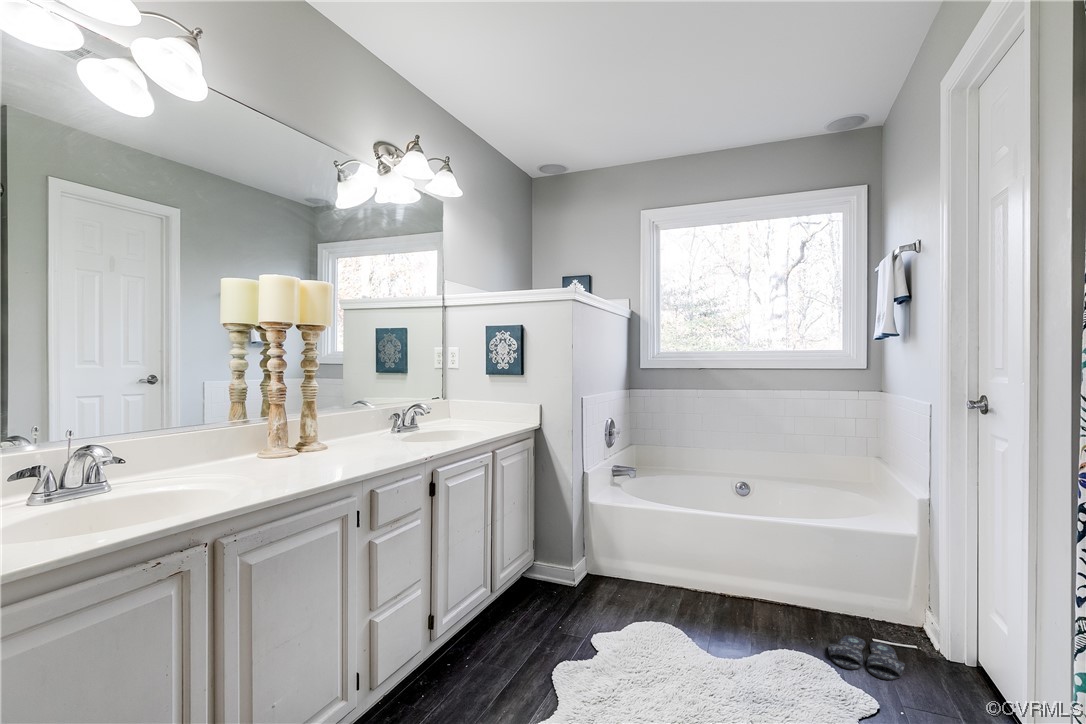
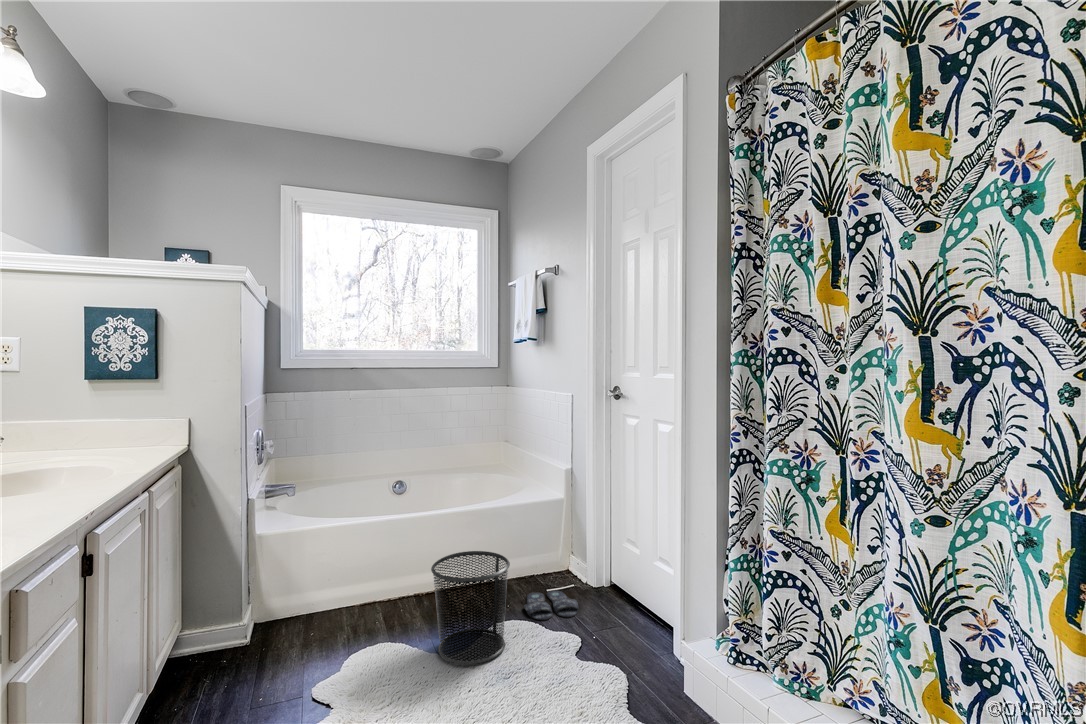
waste bin: none [702,559,788,679] -> present [431,551,510,665]

